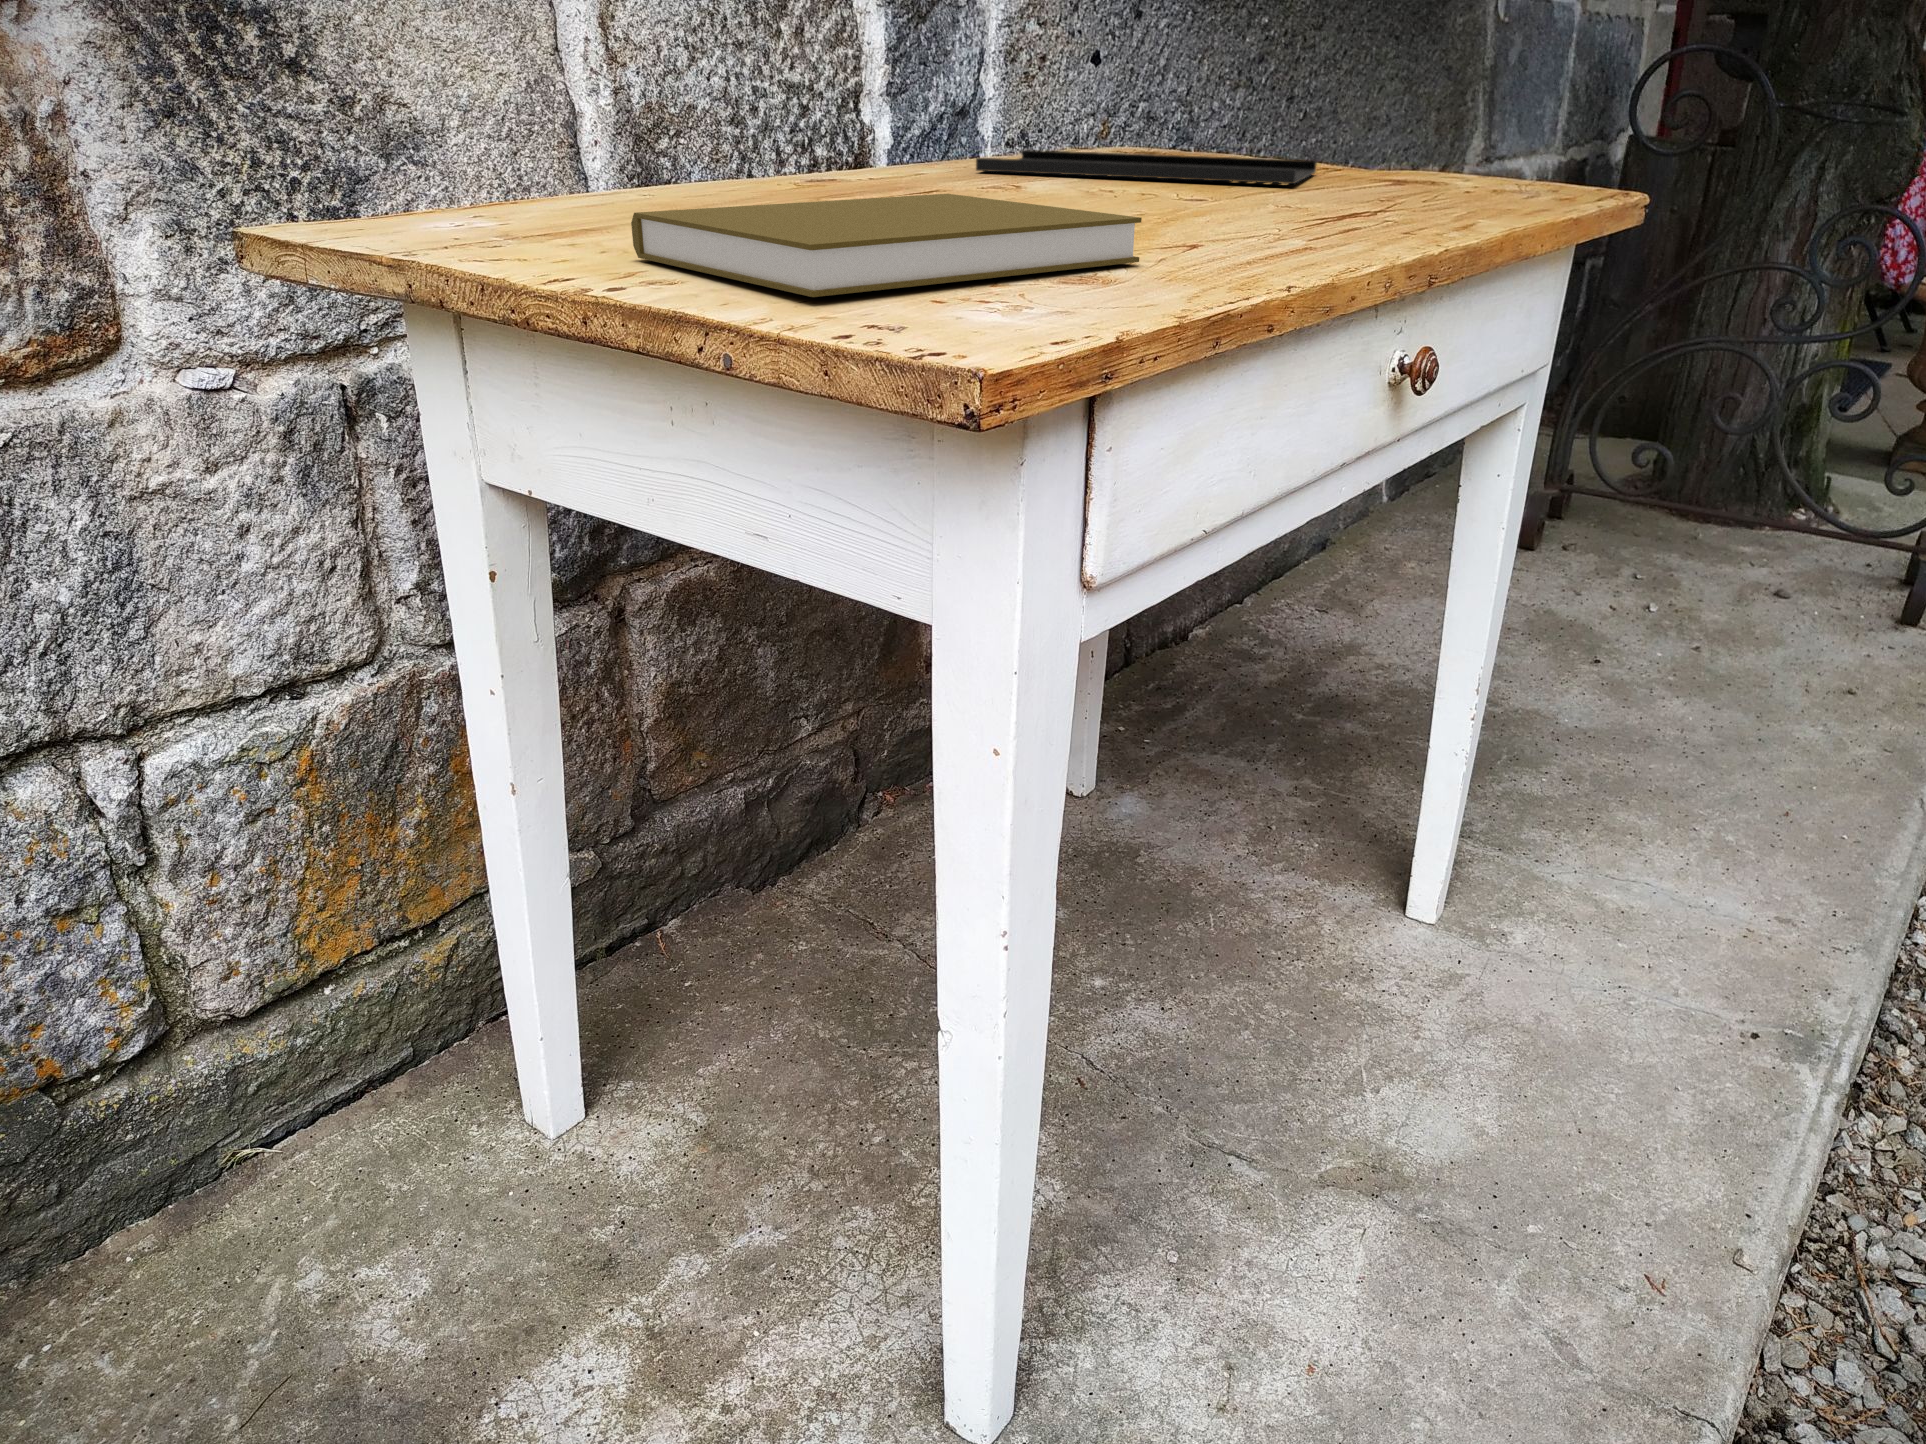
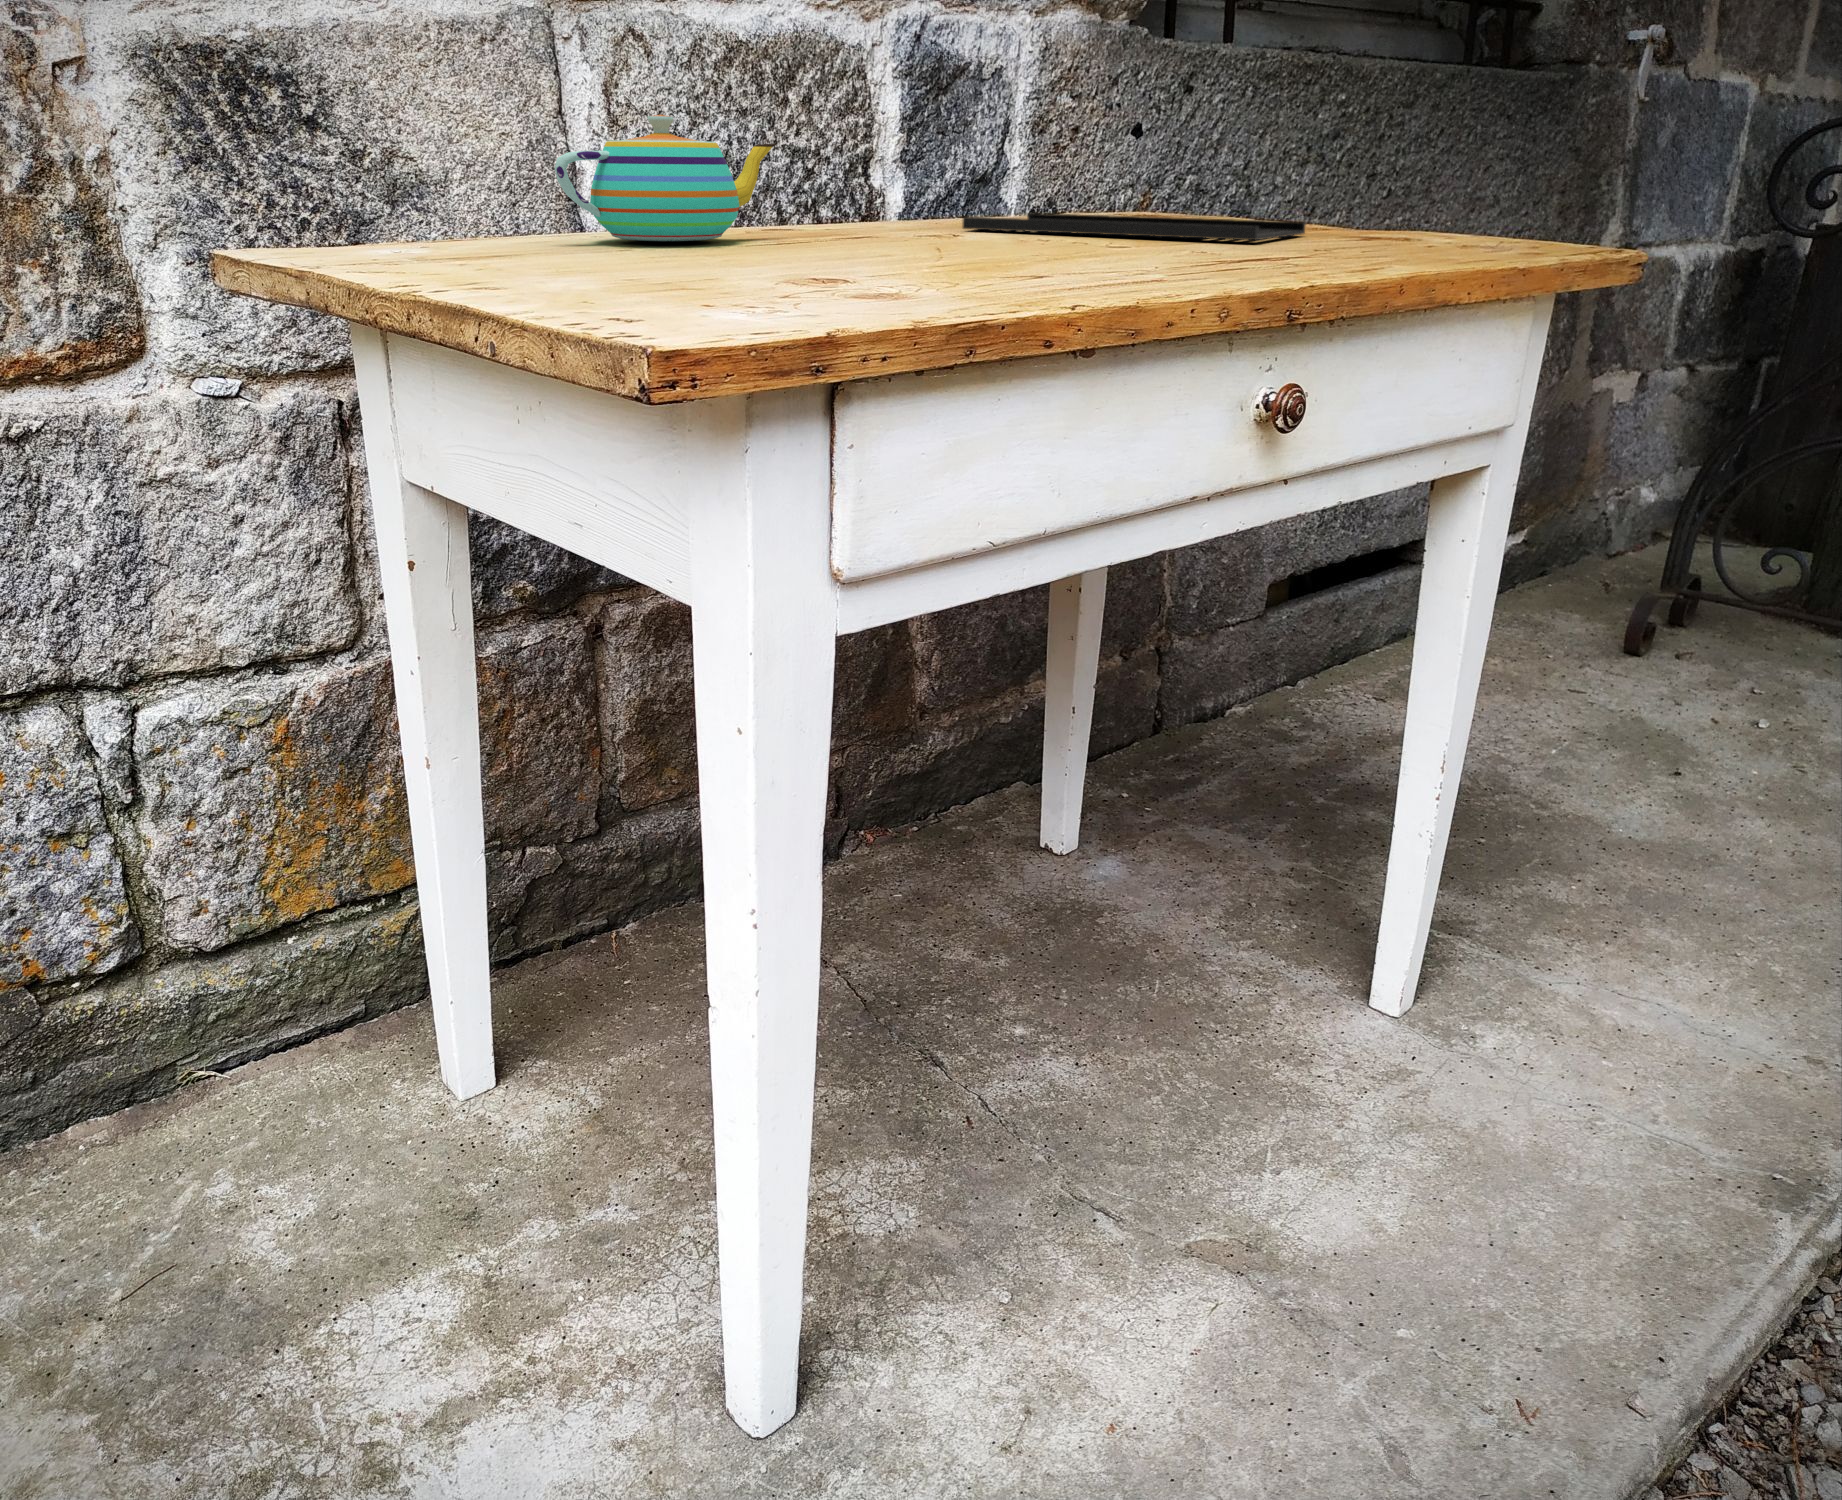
teapot: none [584,55,807,197] -> present [555,115,777,241]
book: present [631,194,1142,297] -> none [505,232,957,301]

